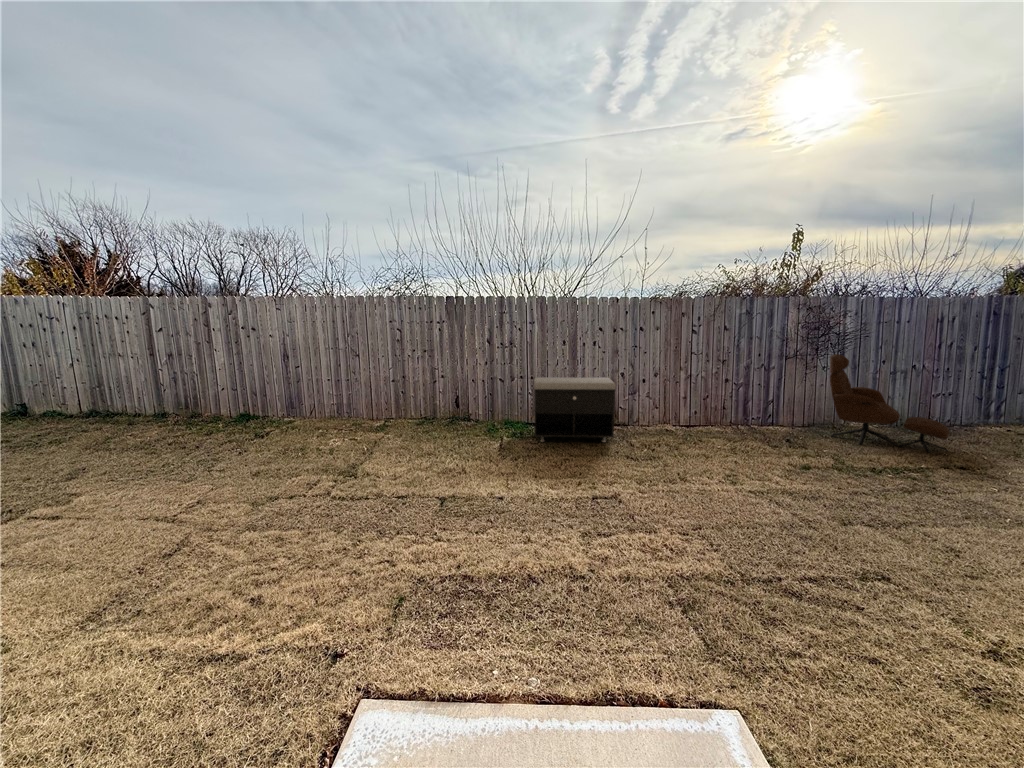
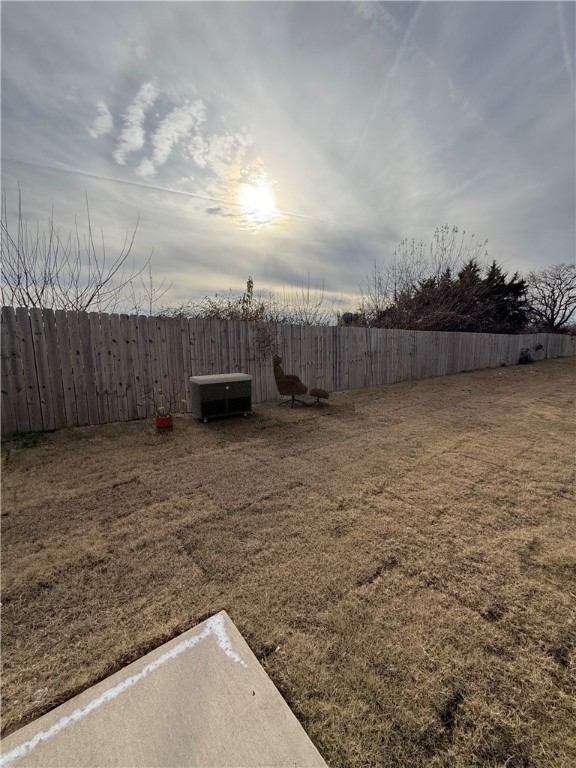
storage bench: present [534,377,616,442] -> present [190,373,253,422]
decorative plant: none [624,387,684,440] -> present [144,389,187,427]

